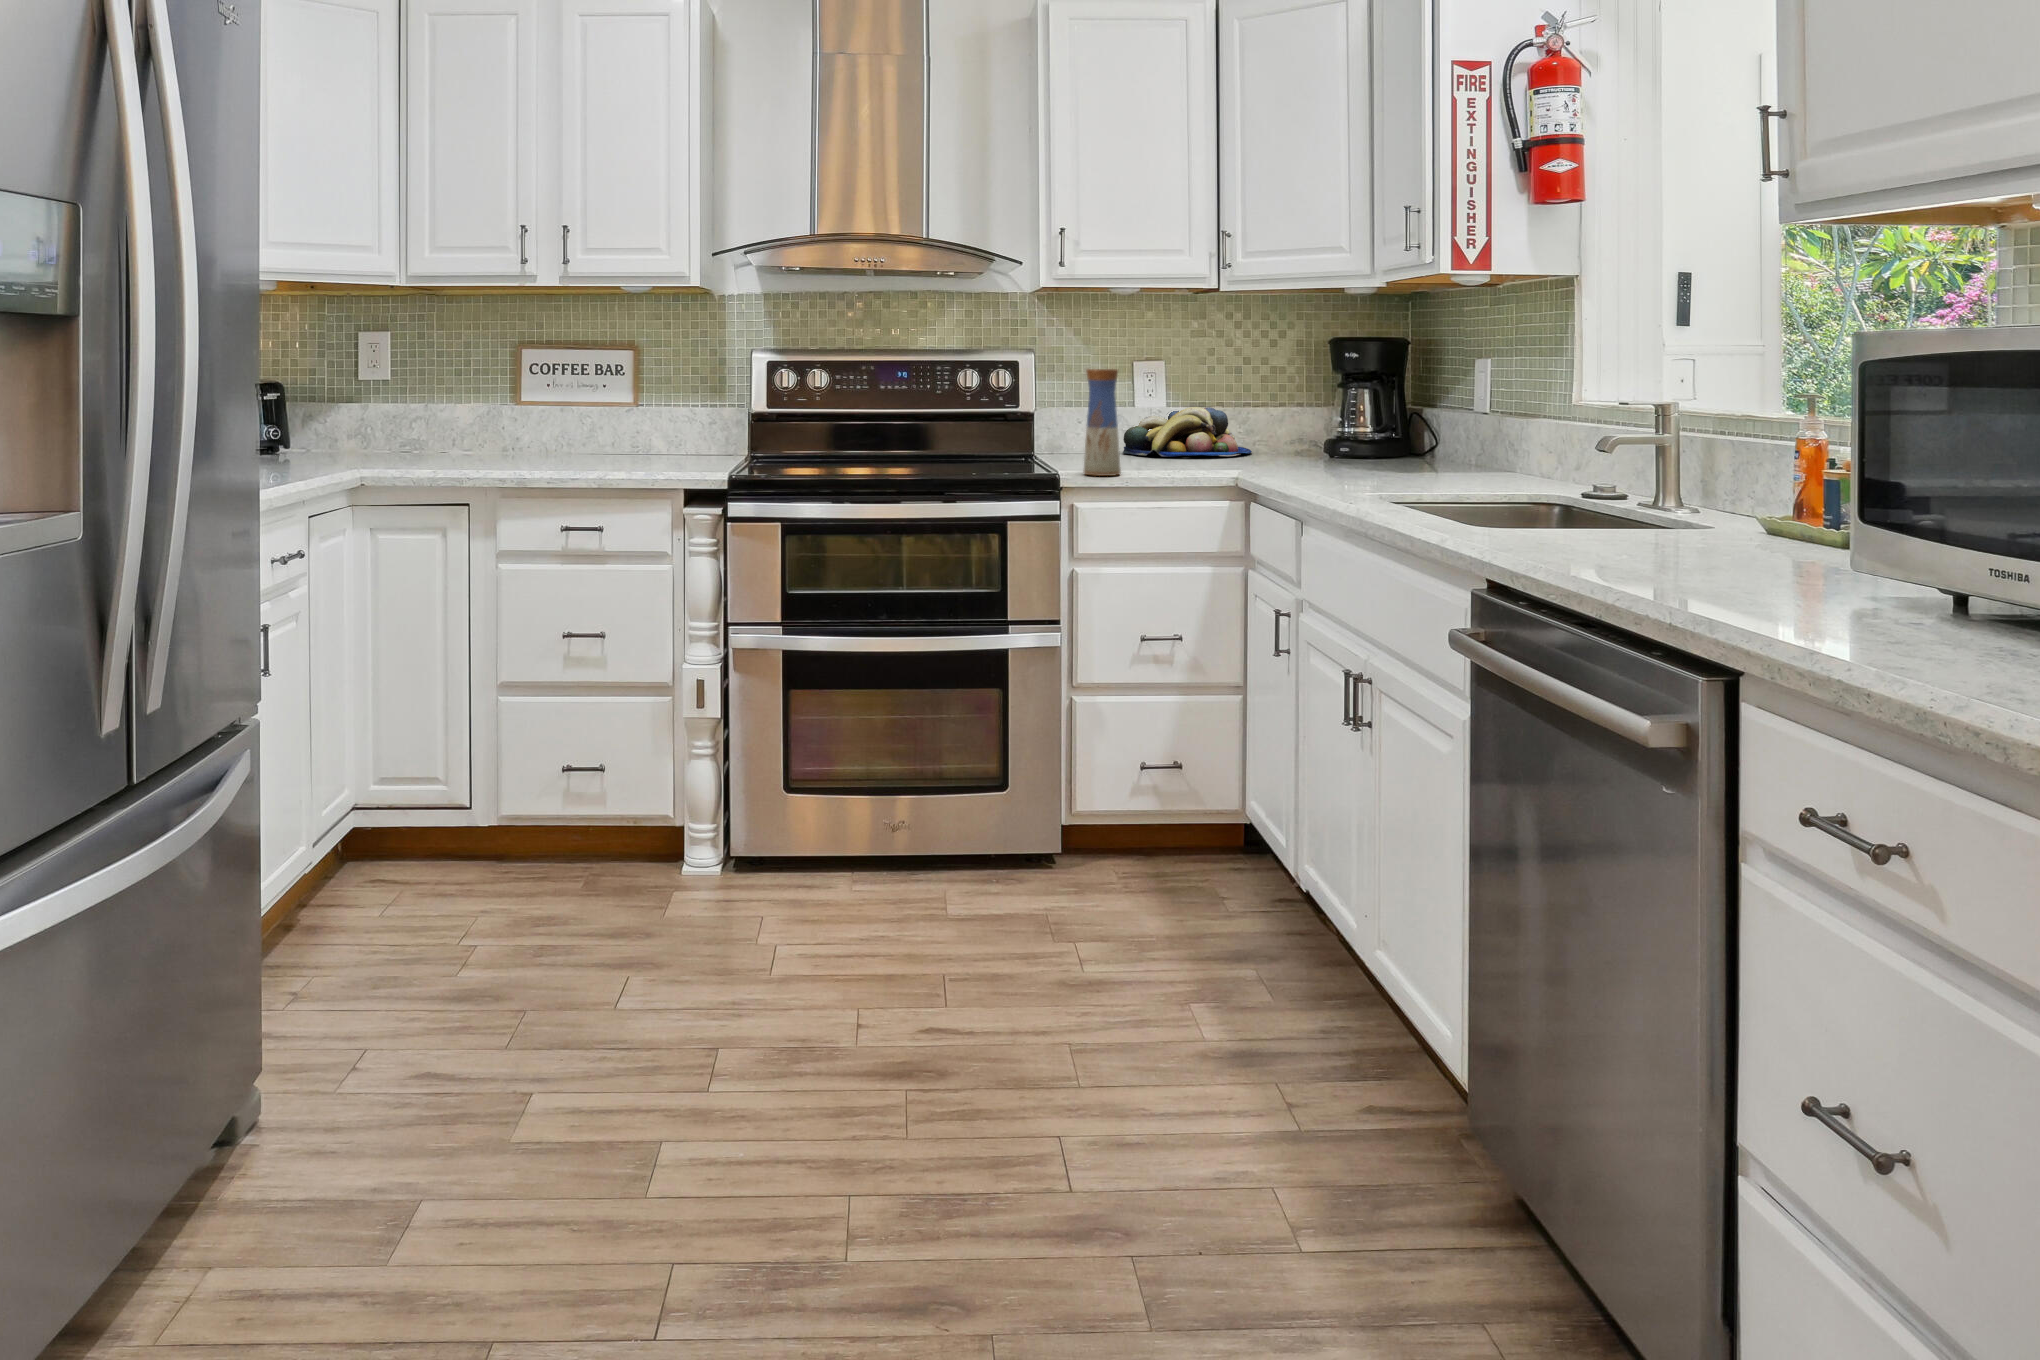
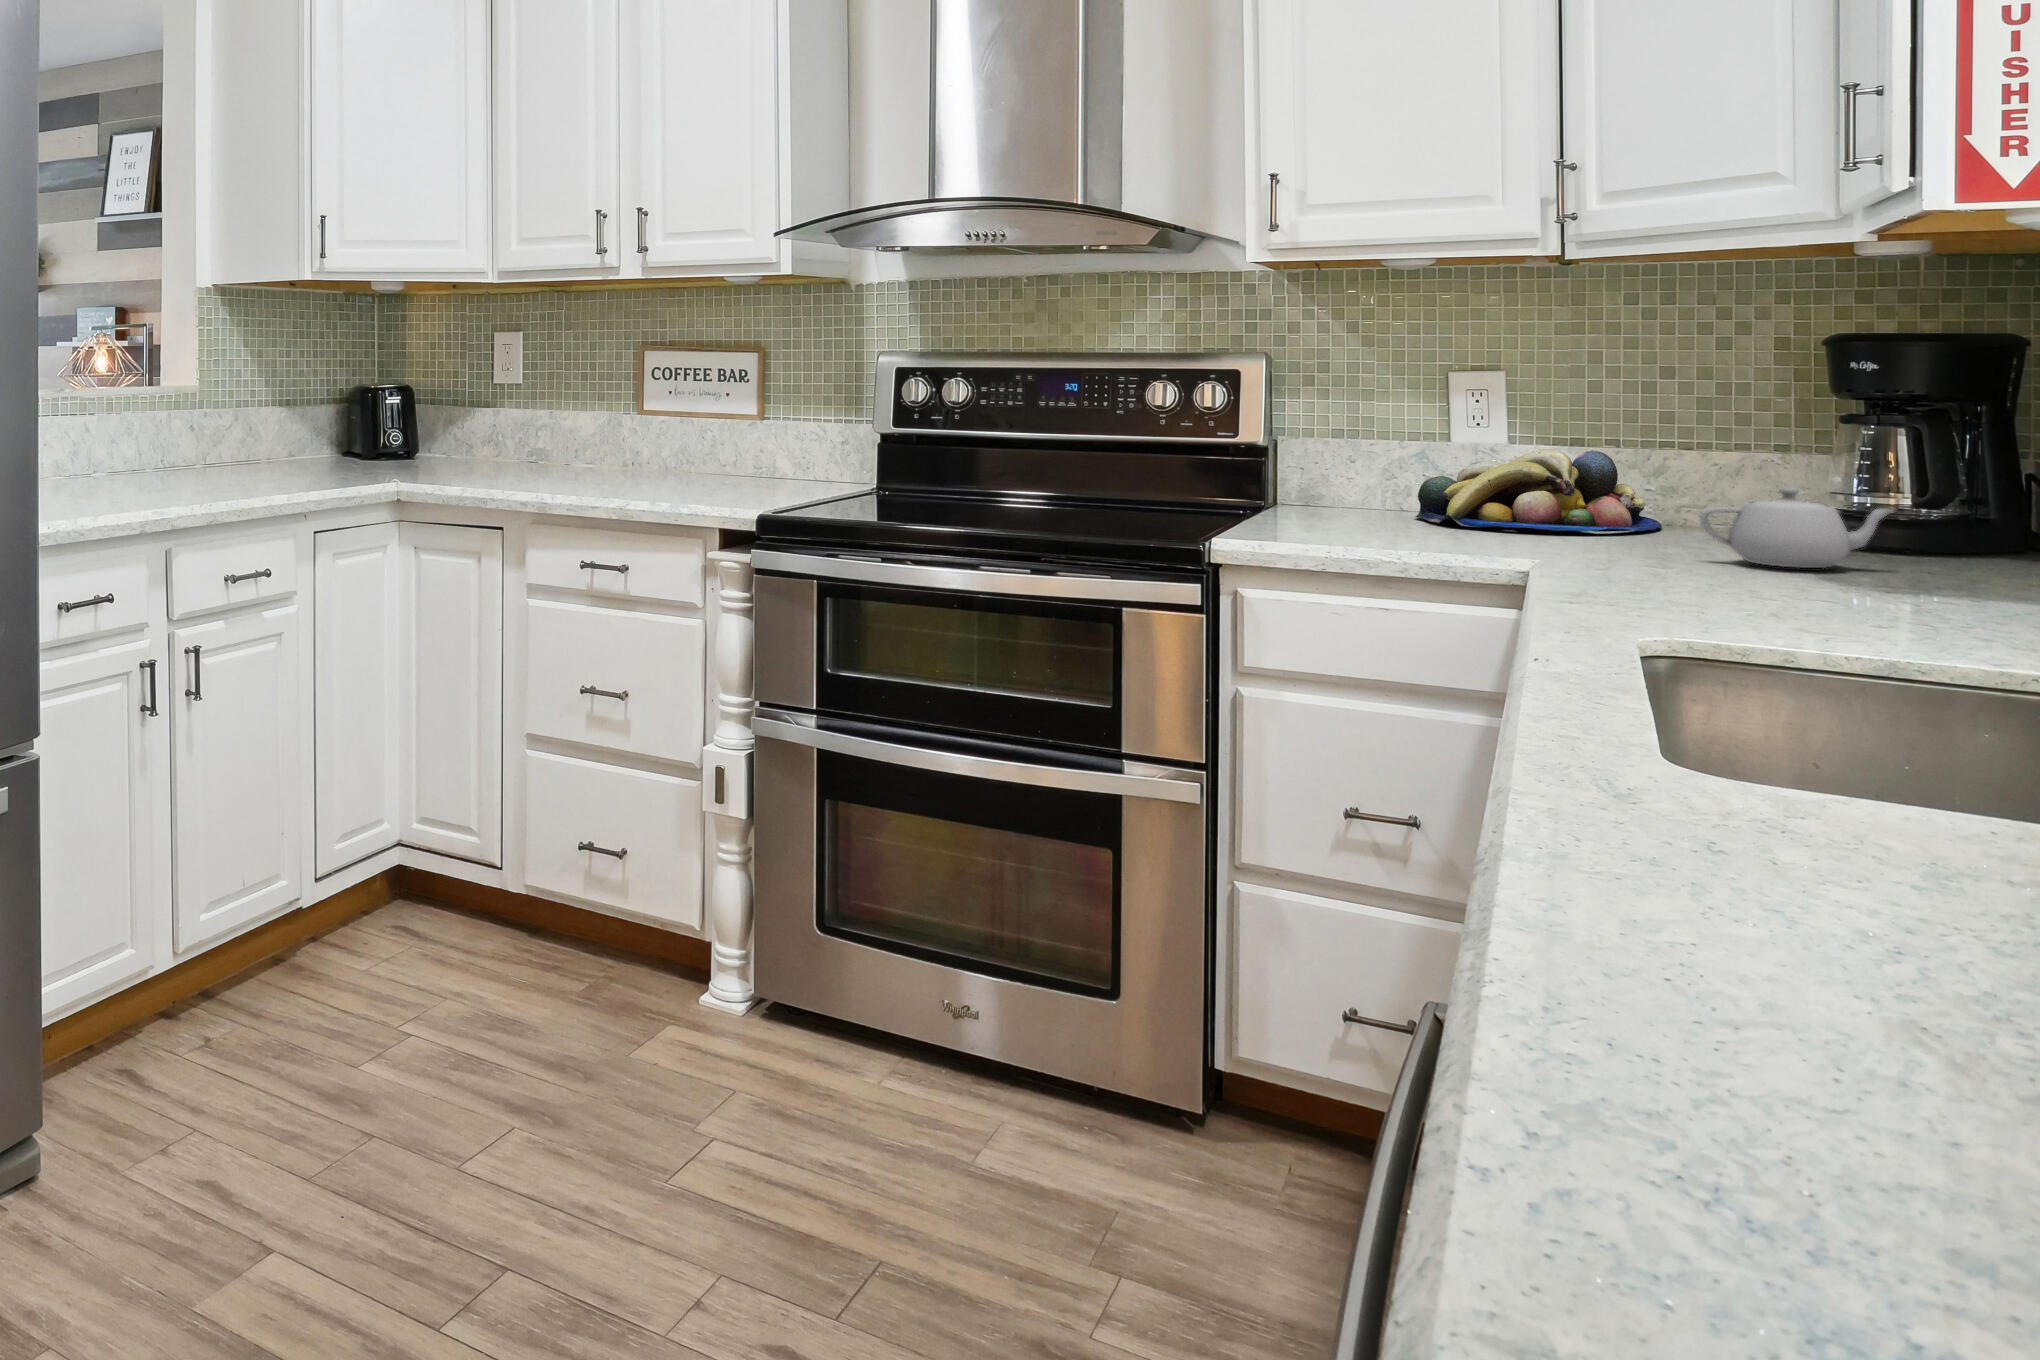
vase: present [1083,369,1121,476] -> none [1244,386,1305,550]
teapot: none [1311,422,1397,467] -> present [1699,488,1893,568]

